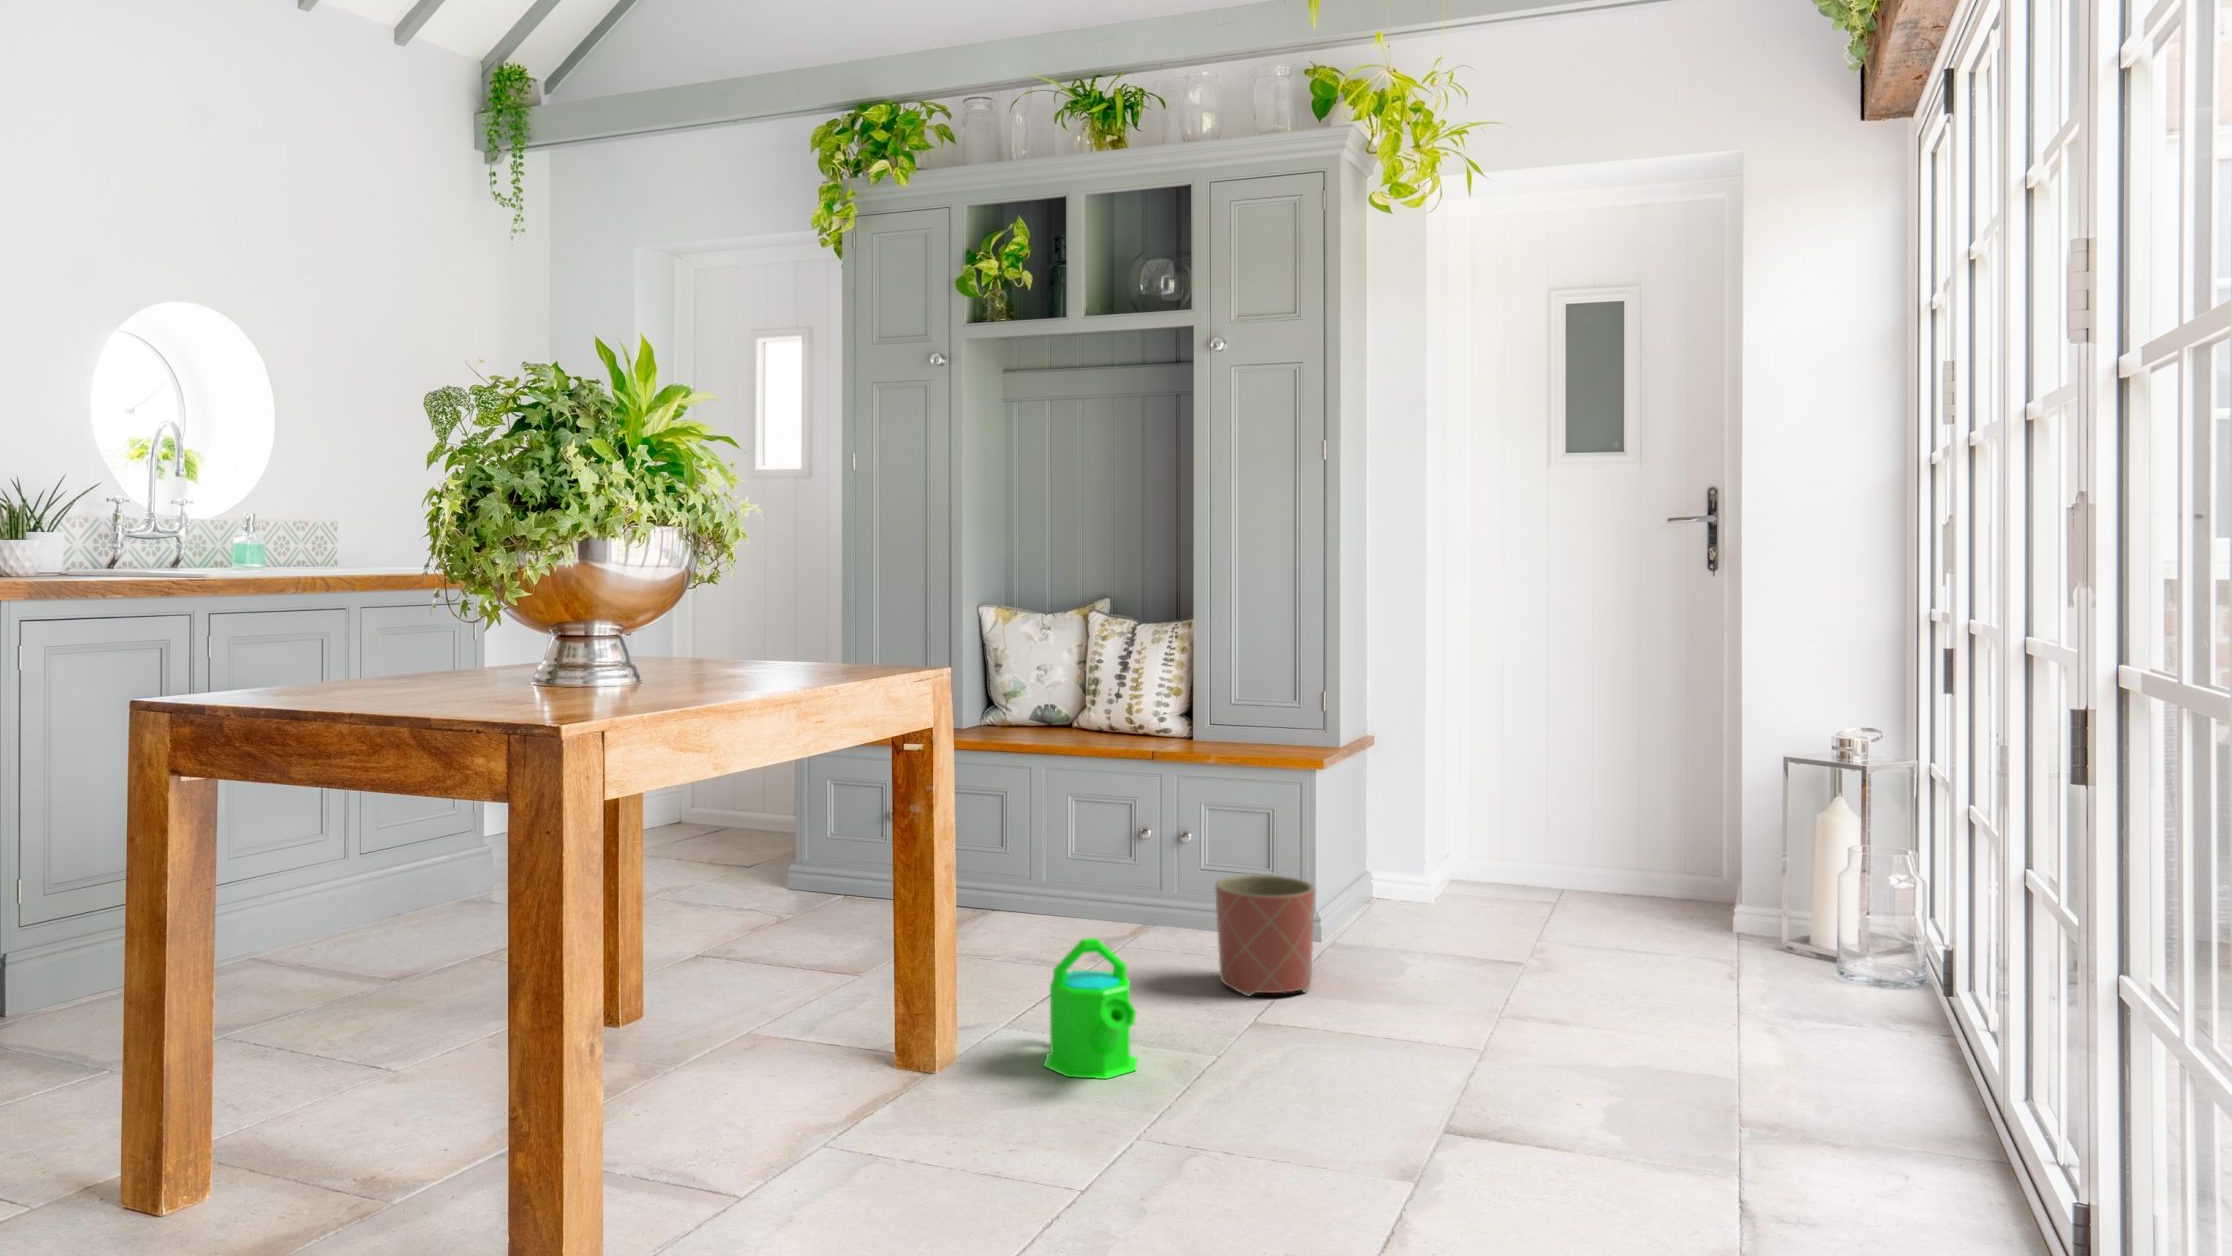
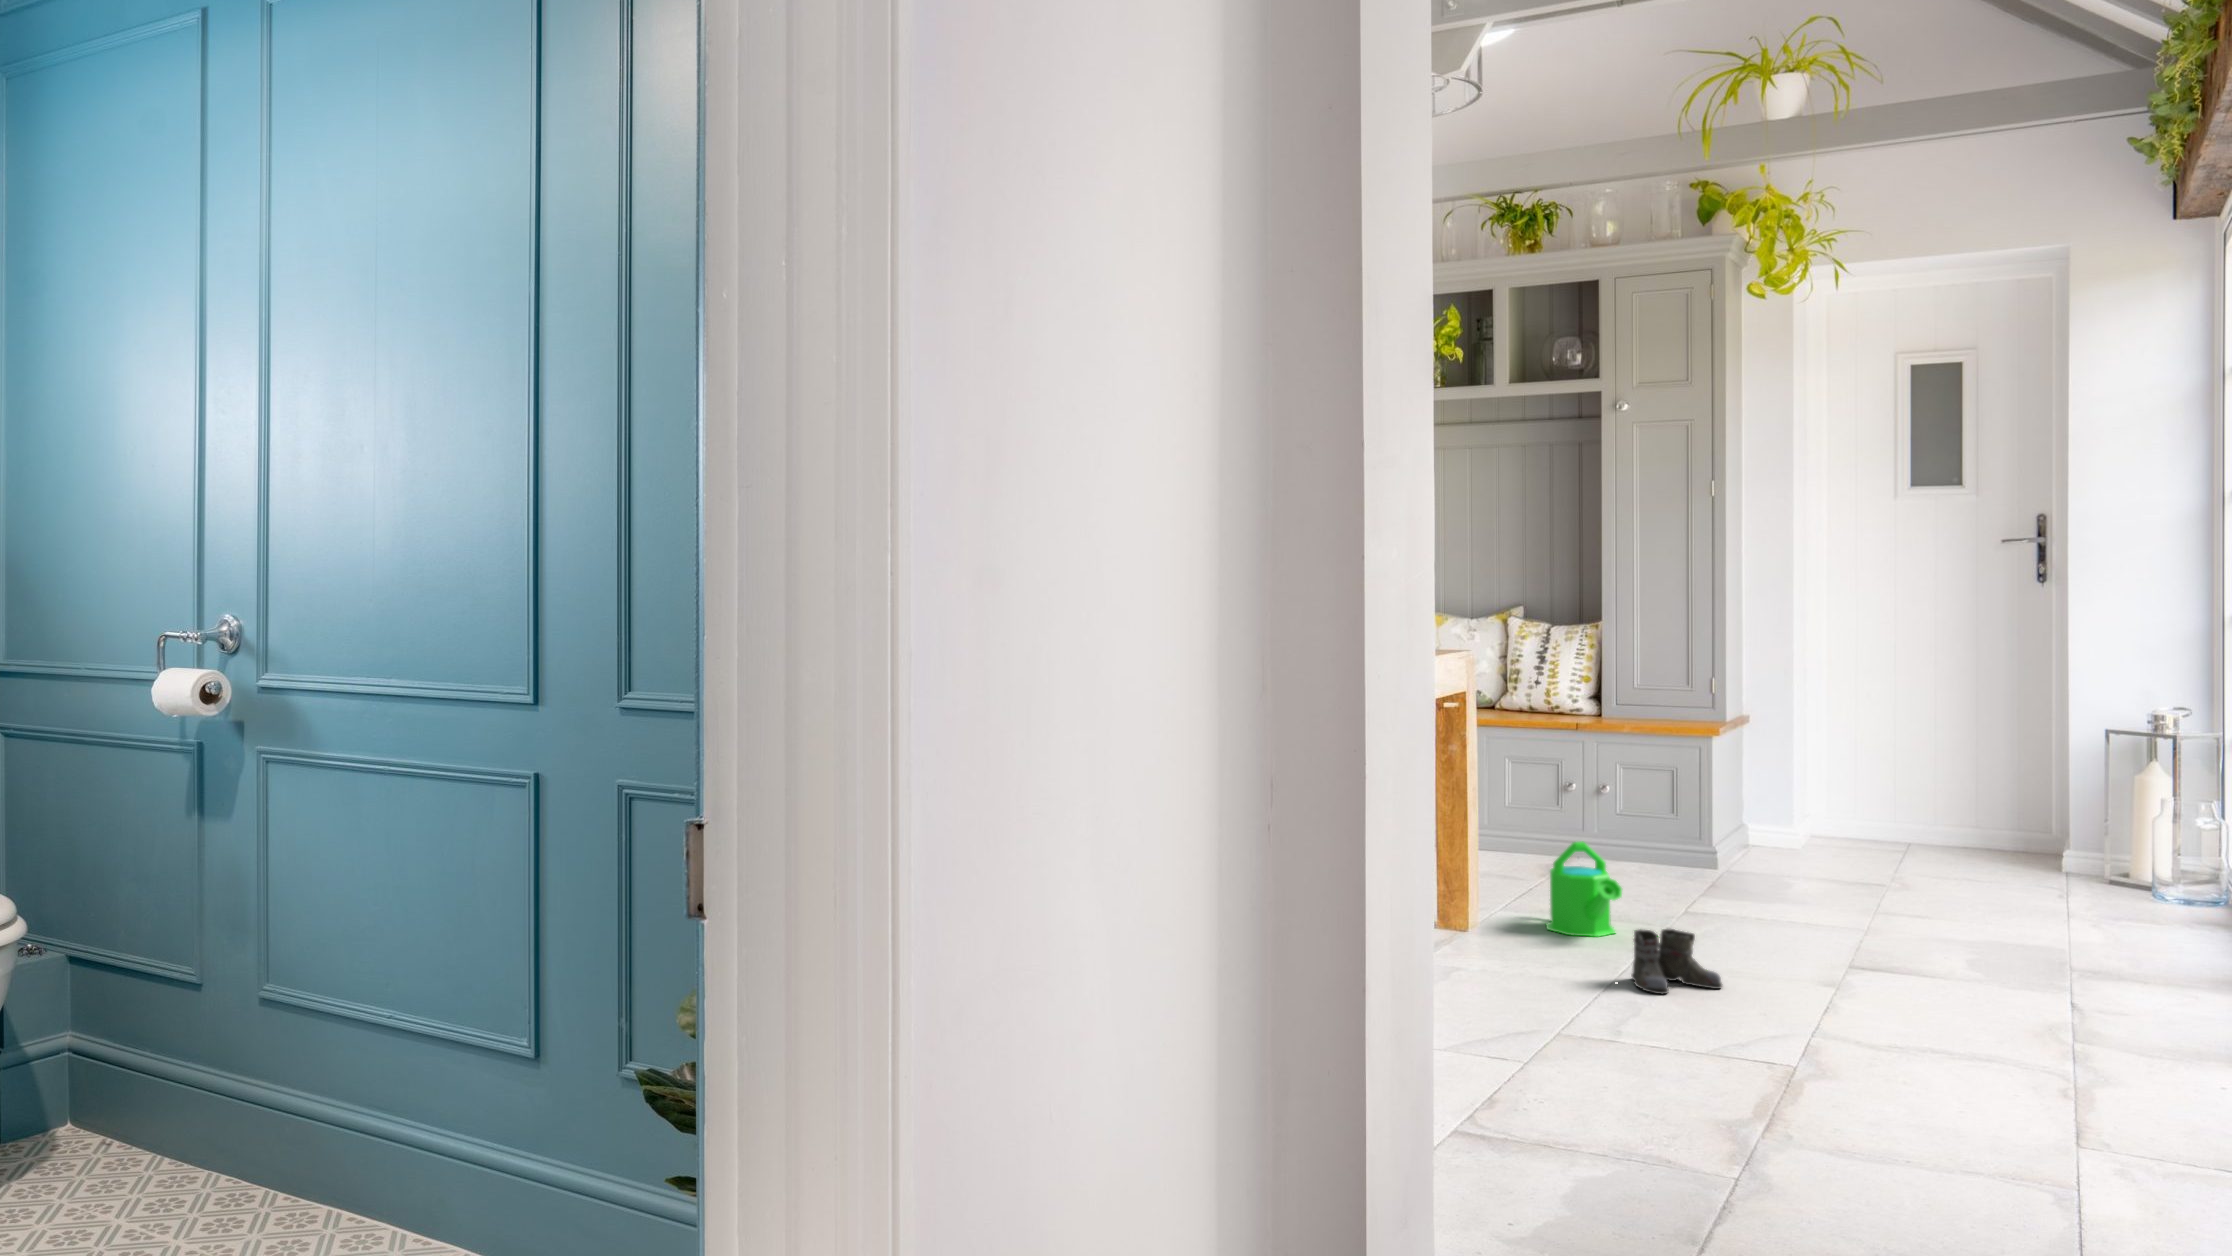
planter: present [1215,875,1315,996] -> none [1648,812,1727,898]
boots: none [1083,1094,1239,1210] -> present [1631,929,1722,994]

